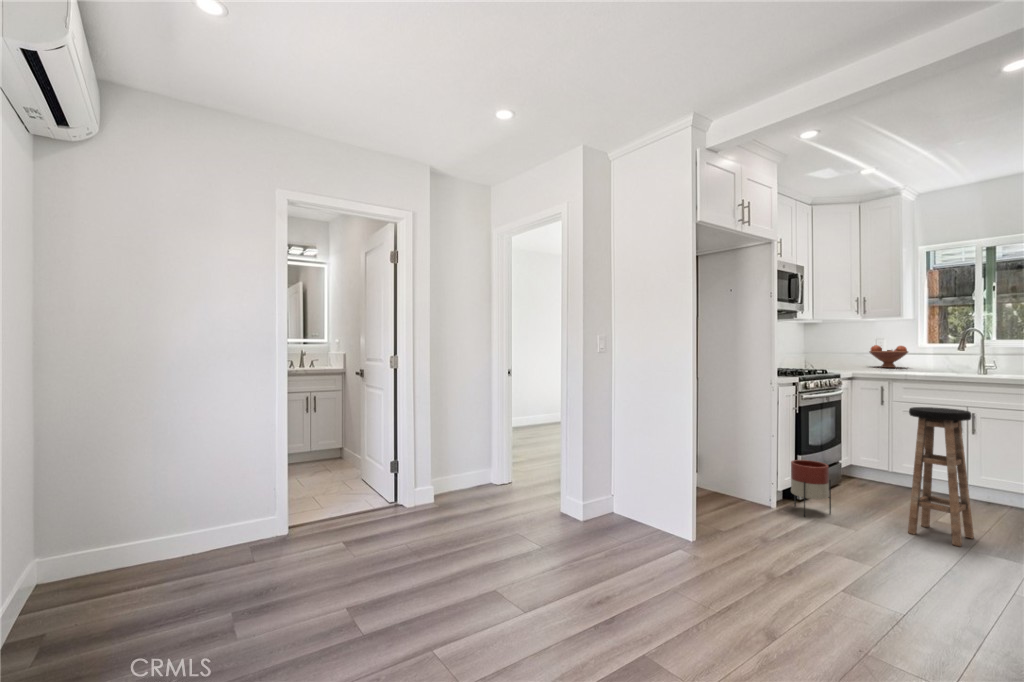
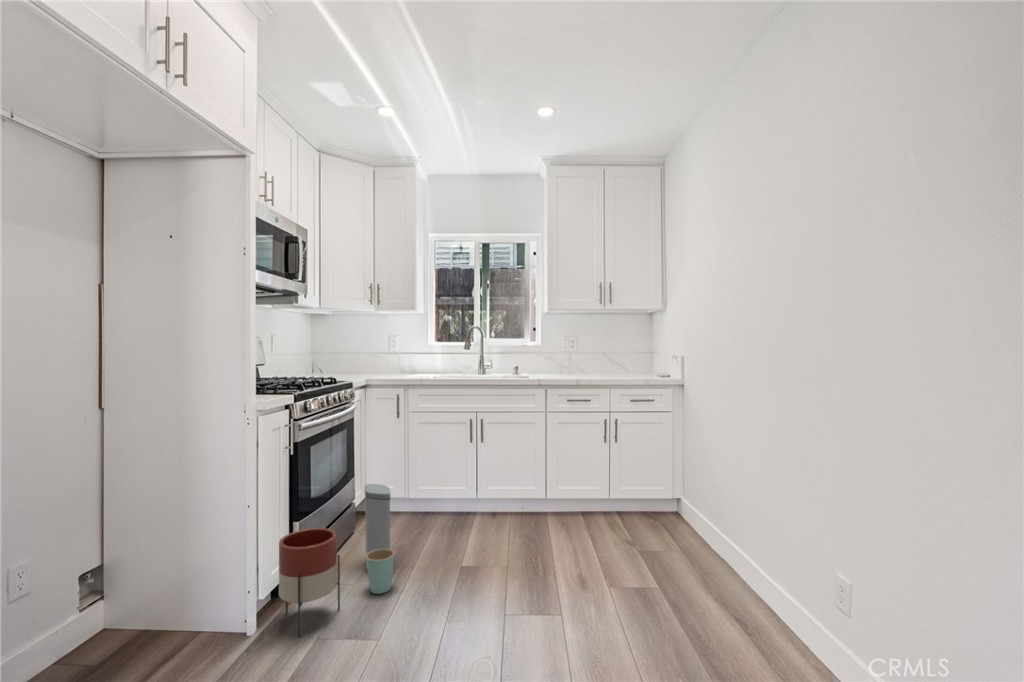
fruit bowl: present [869,345,908,368] -> none [383,344,421,371]
bar stool: present [908,407,974,546] -> none [436,422,499,610]
trash can: none [850,446,873,516] -> present [365,484,395,594]

